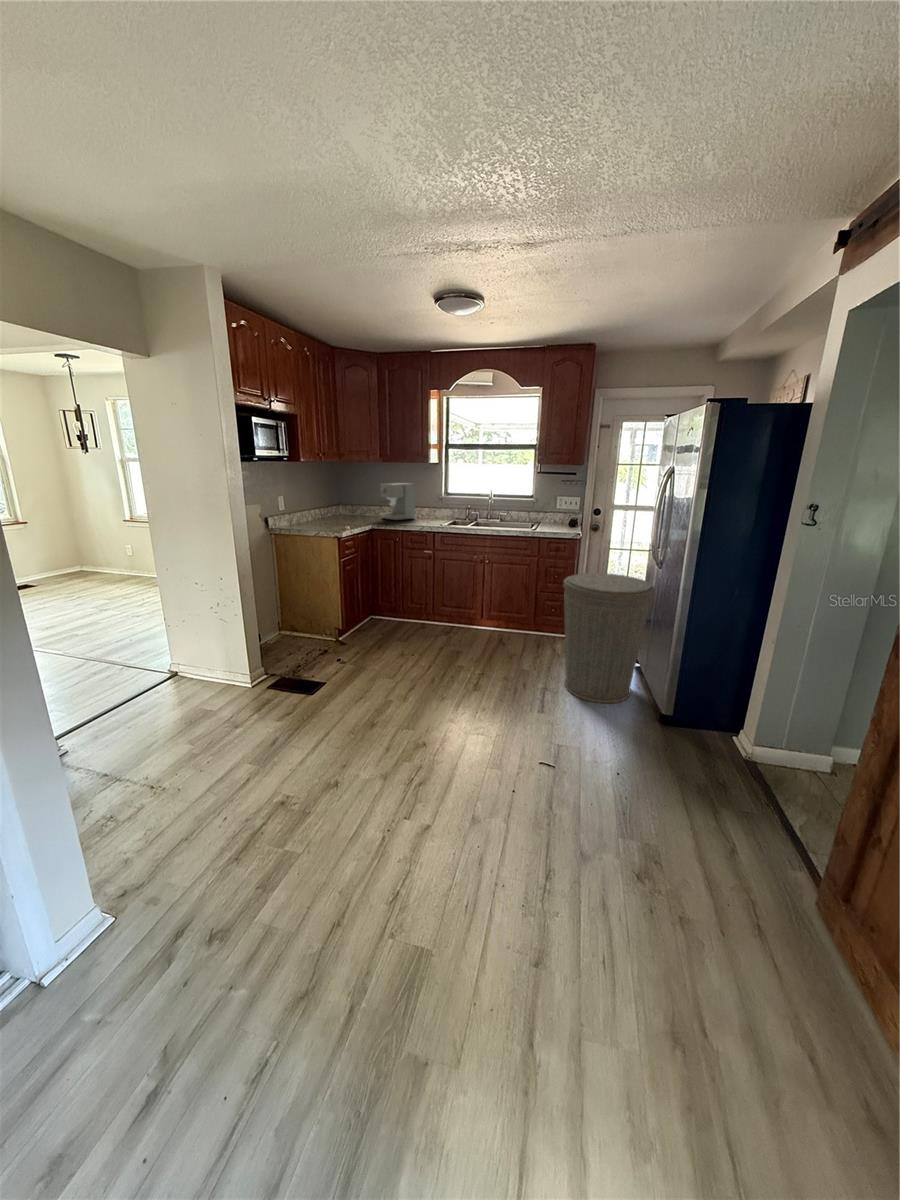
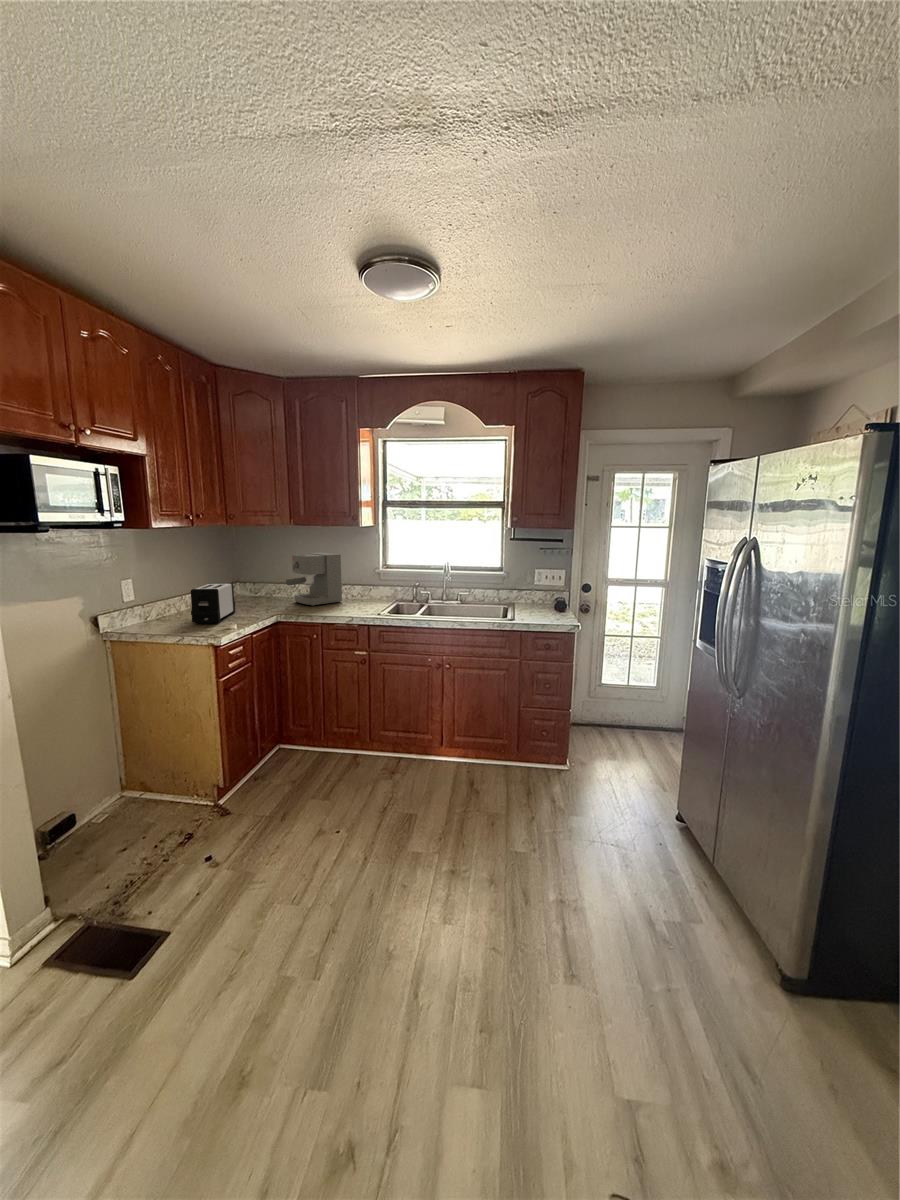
toaster: none [319,501,344,527] -> present [191,583,235,623]
trash can: present [563,573,654,703] -> none [581,698,732,935]

